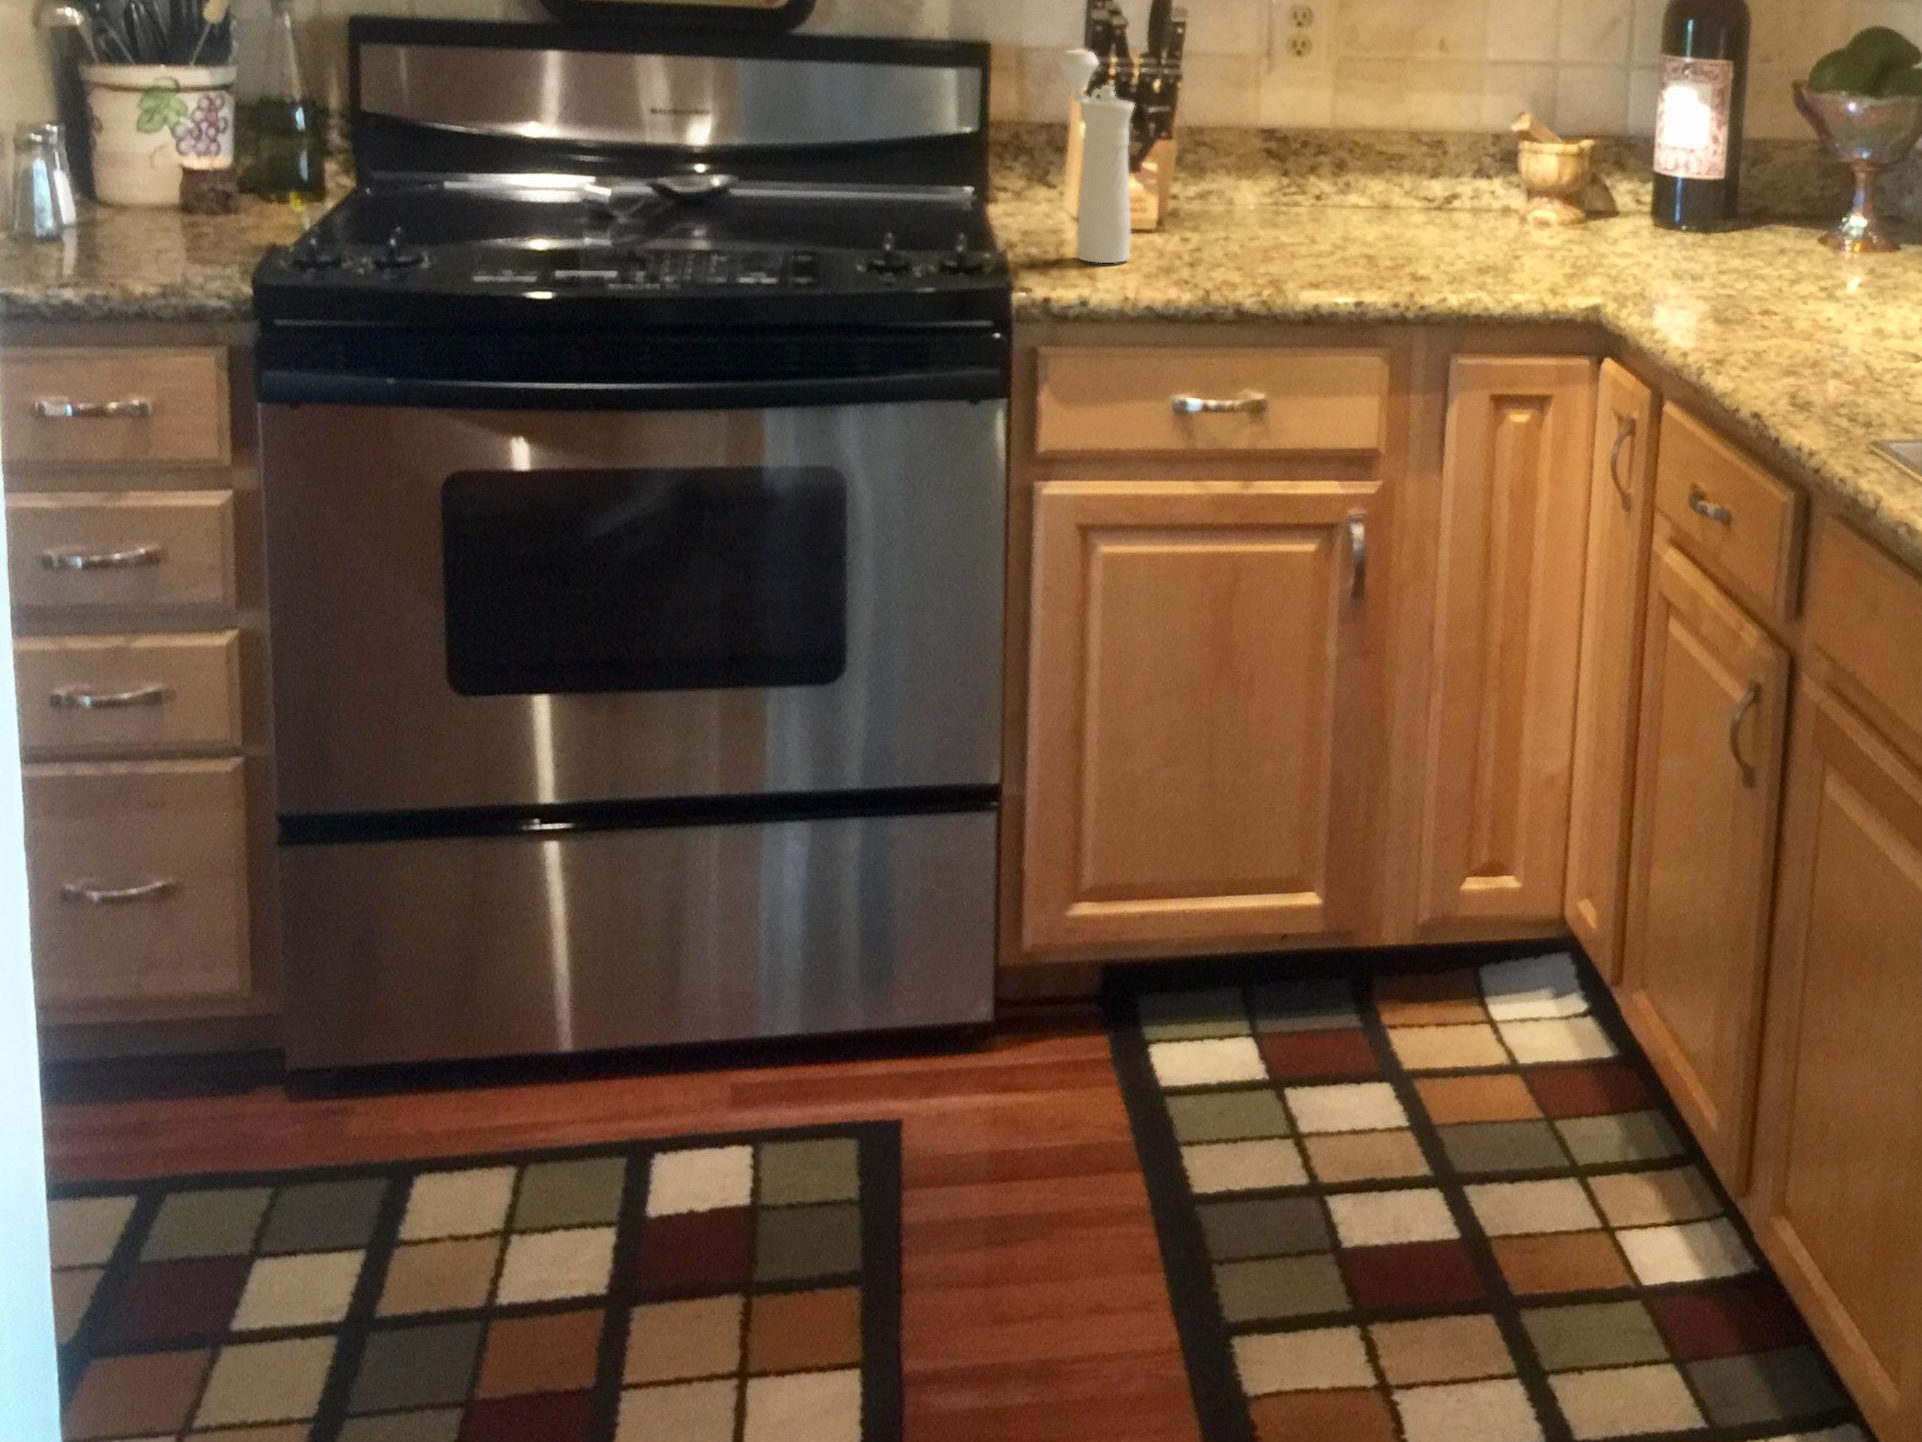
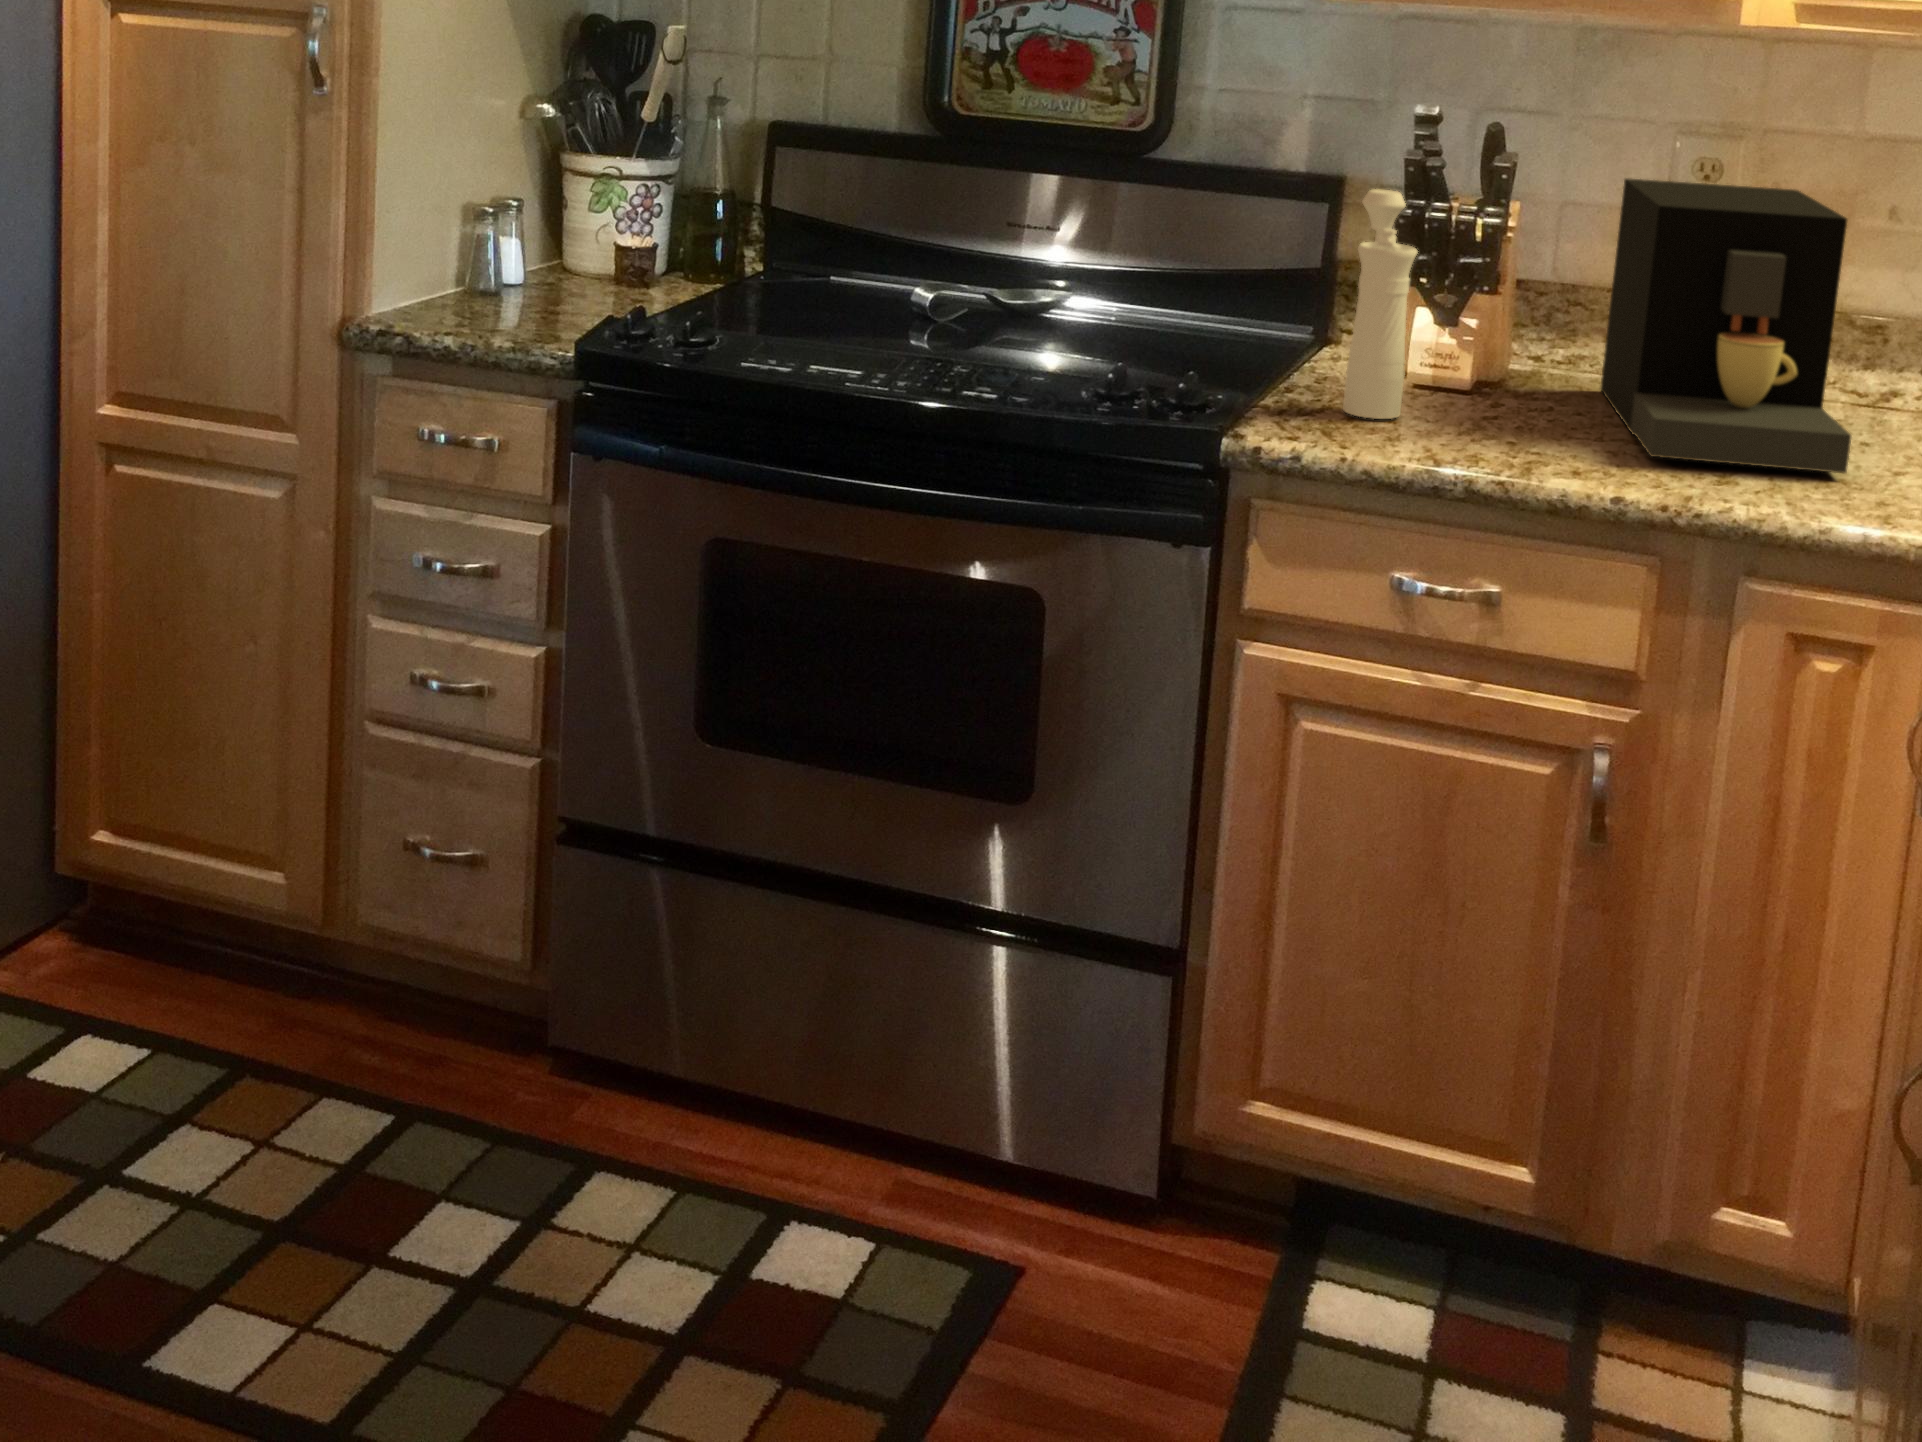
coffee maker: none [1254,28,1505,268] -> present [1600,179,1851,473]

